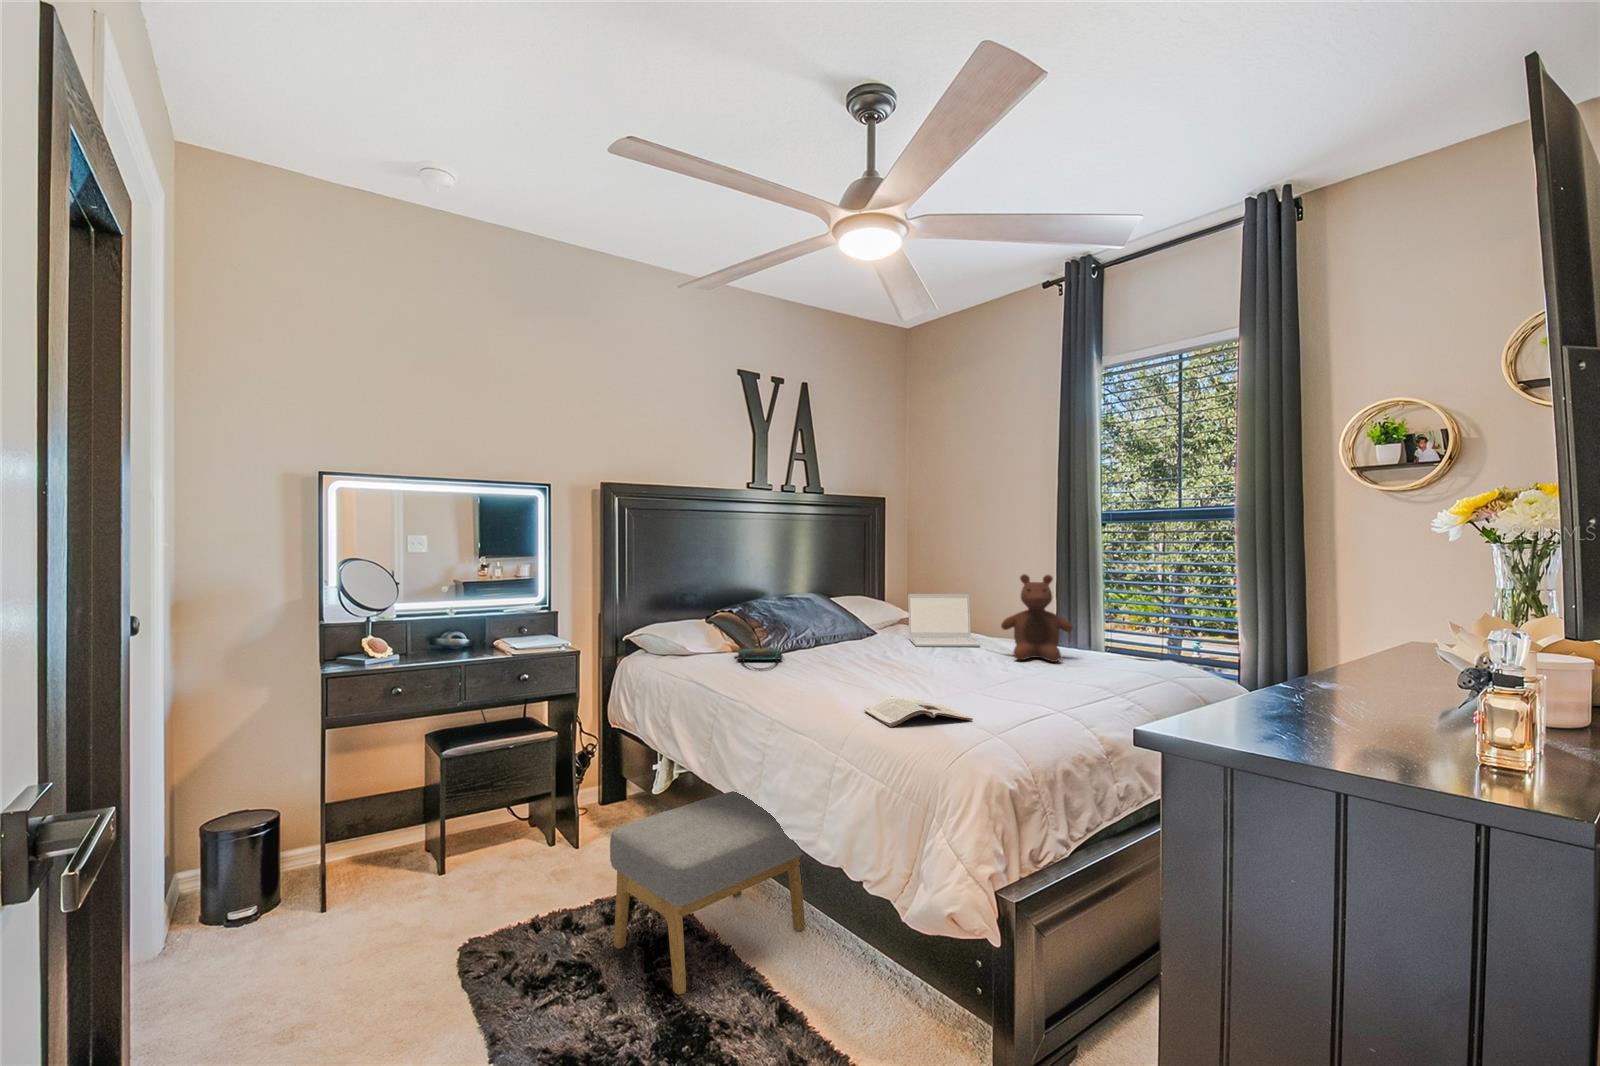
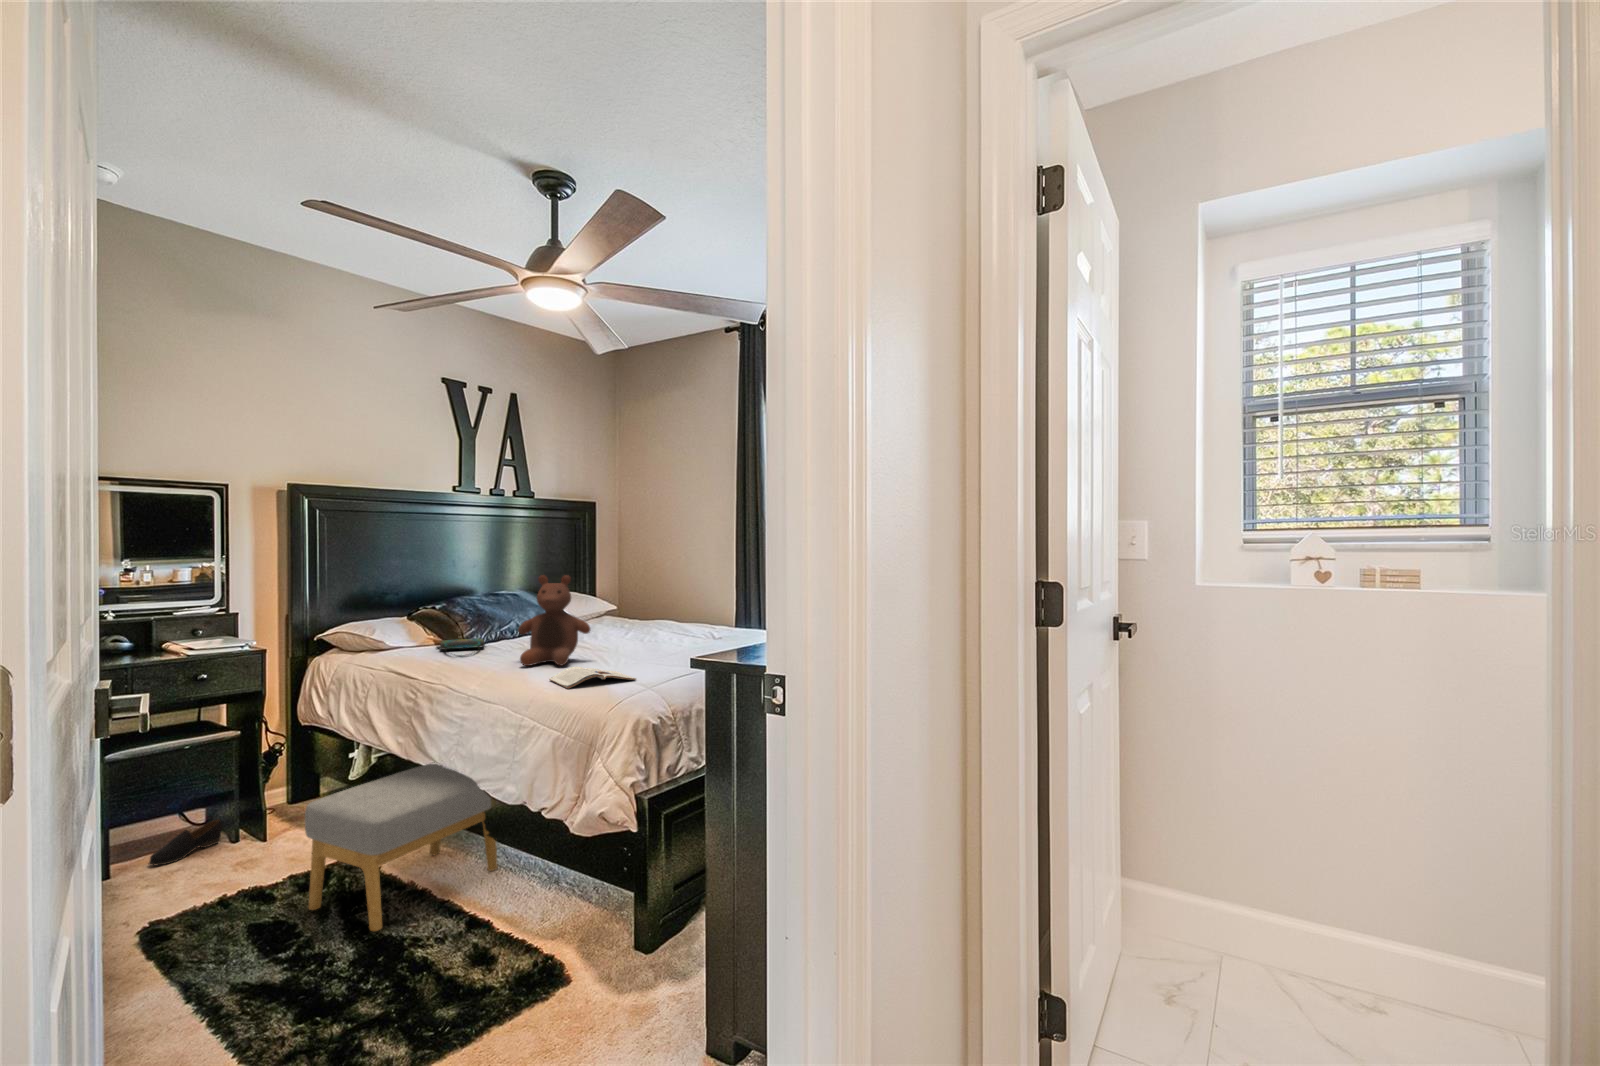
stuffed bear: present [1001,574,1073,662] -> present [518,575,590,666]
laptop: present [908,594,981,647] -> none [608,586,669,632]
shoe: none [481,820,542,862] -> present [148,819,223,866]

